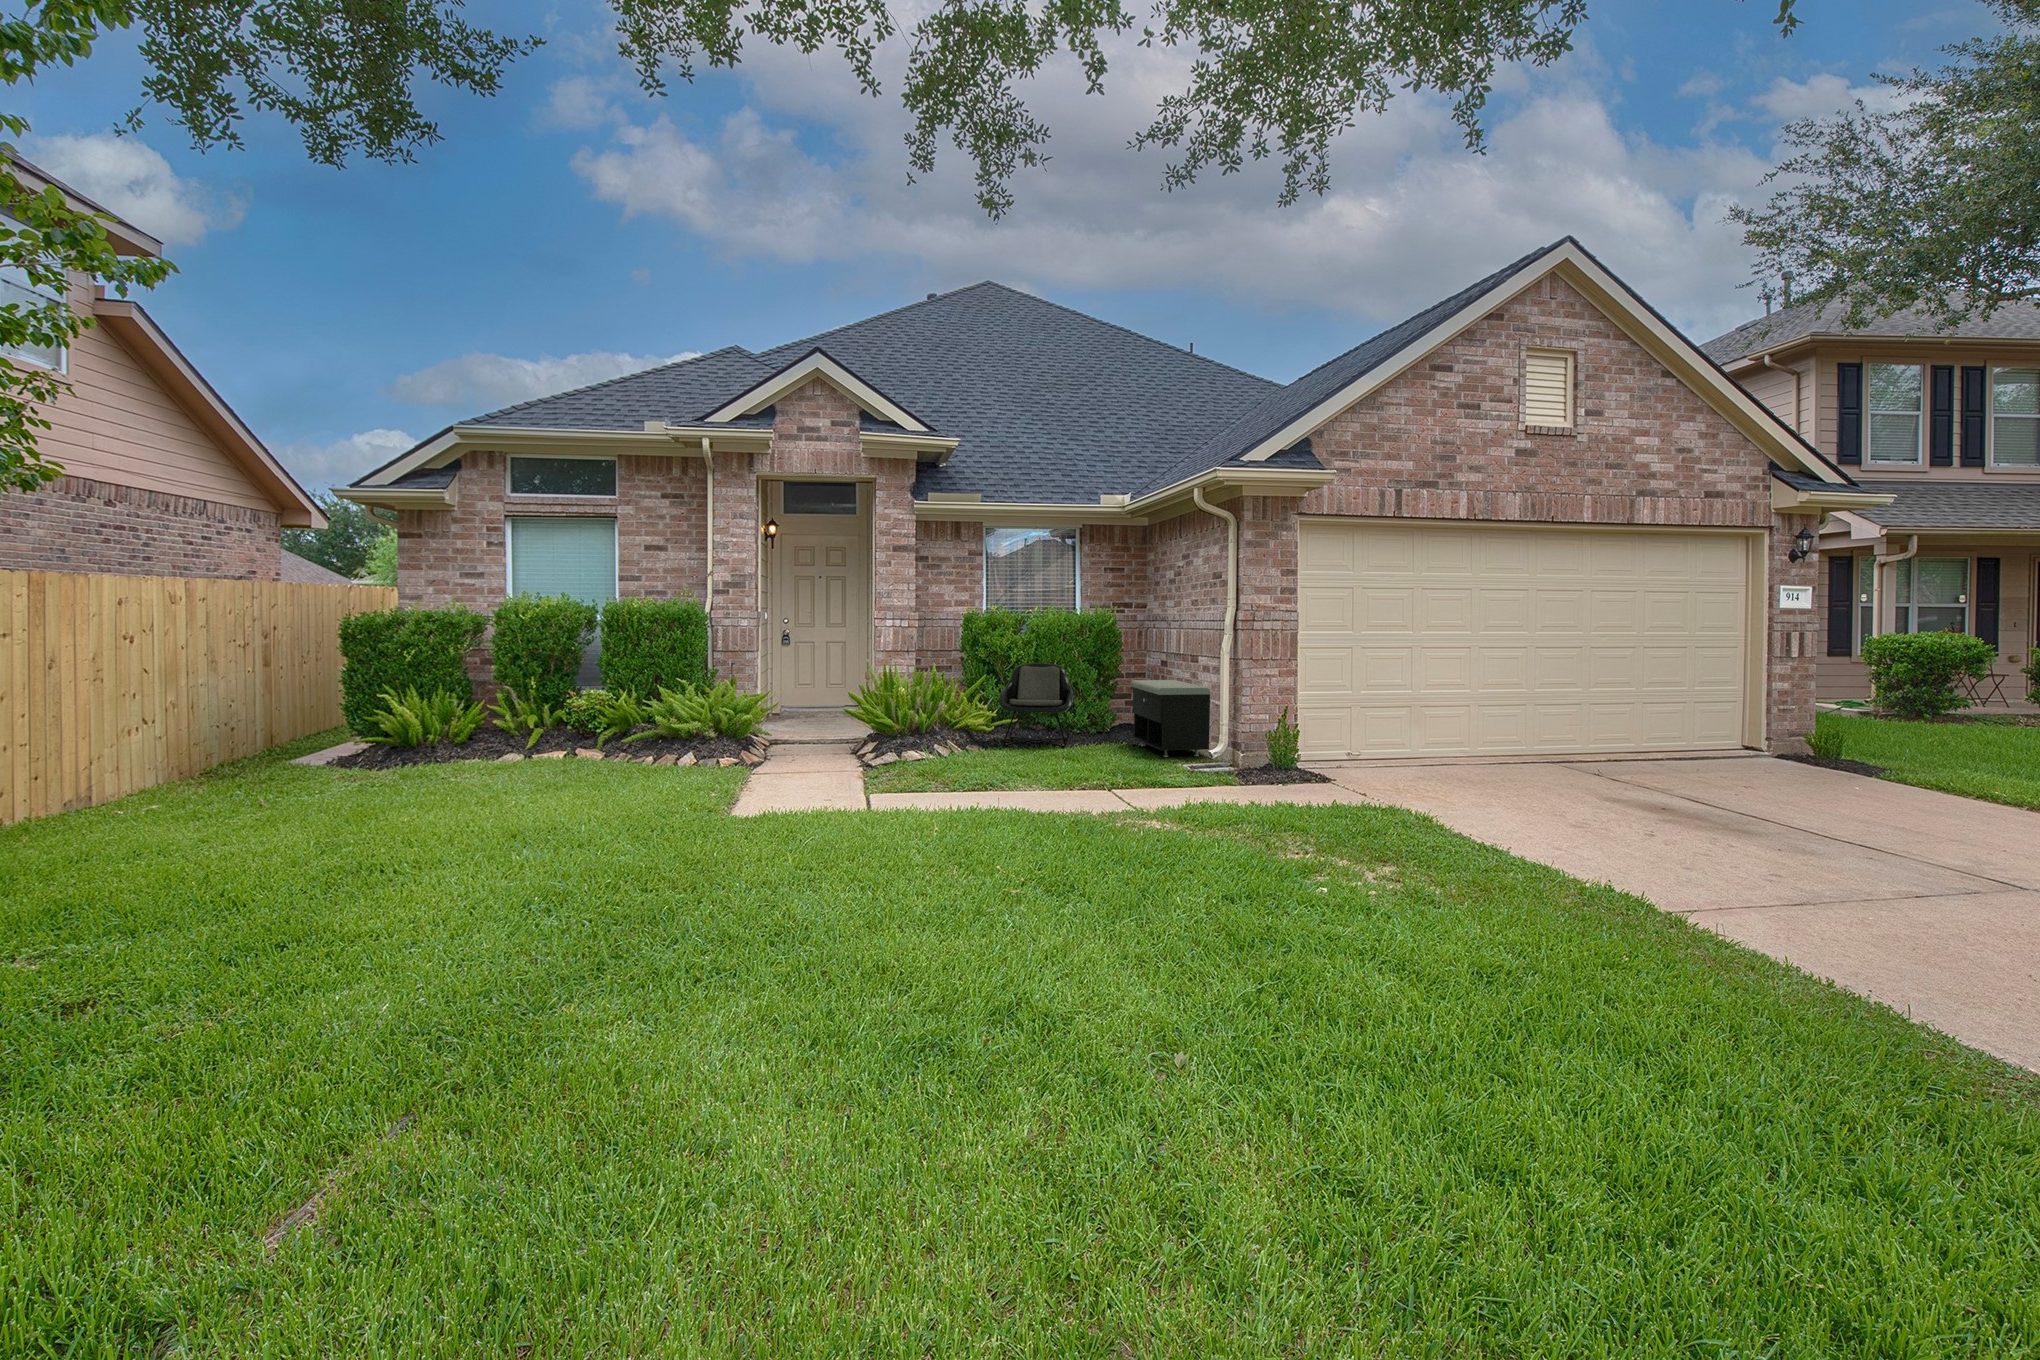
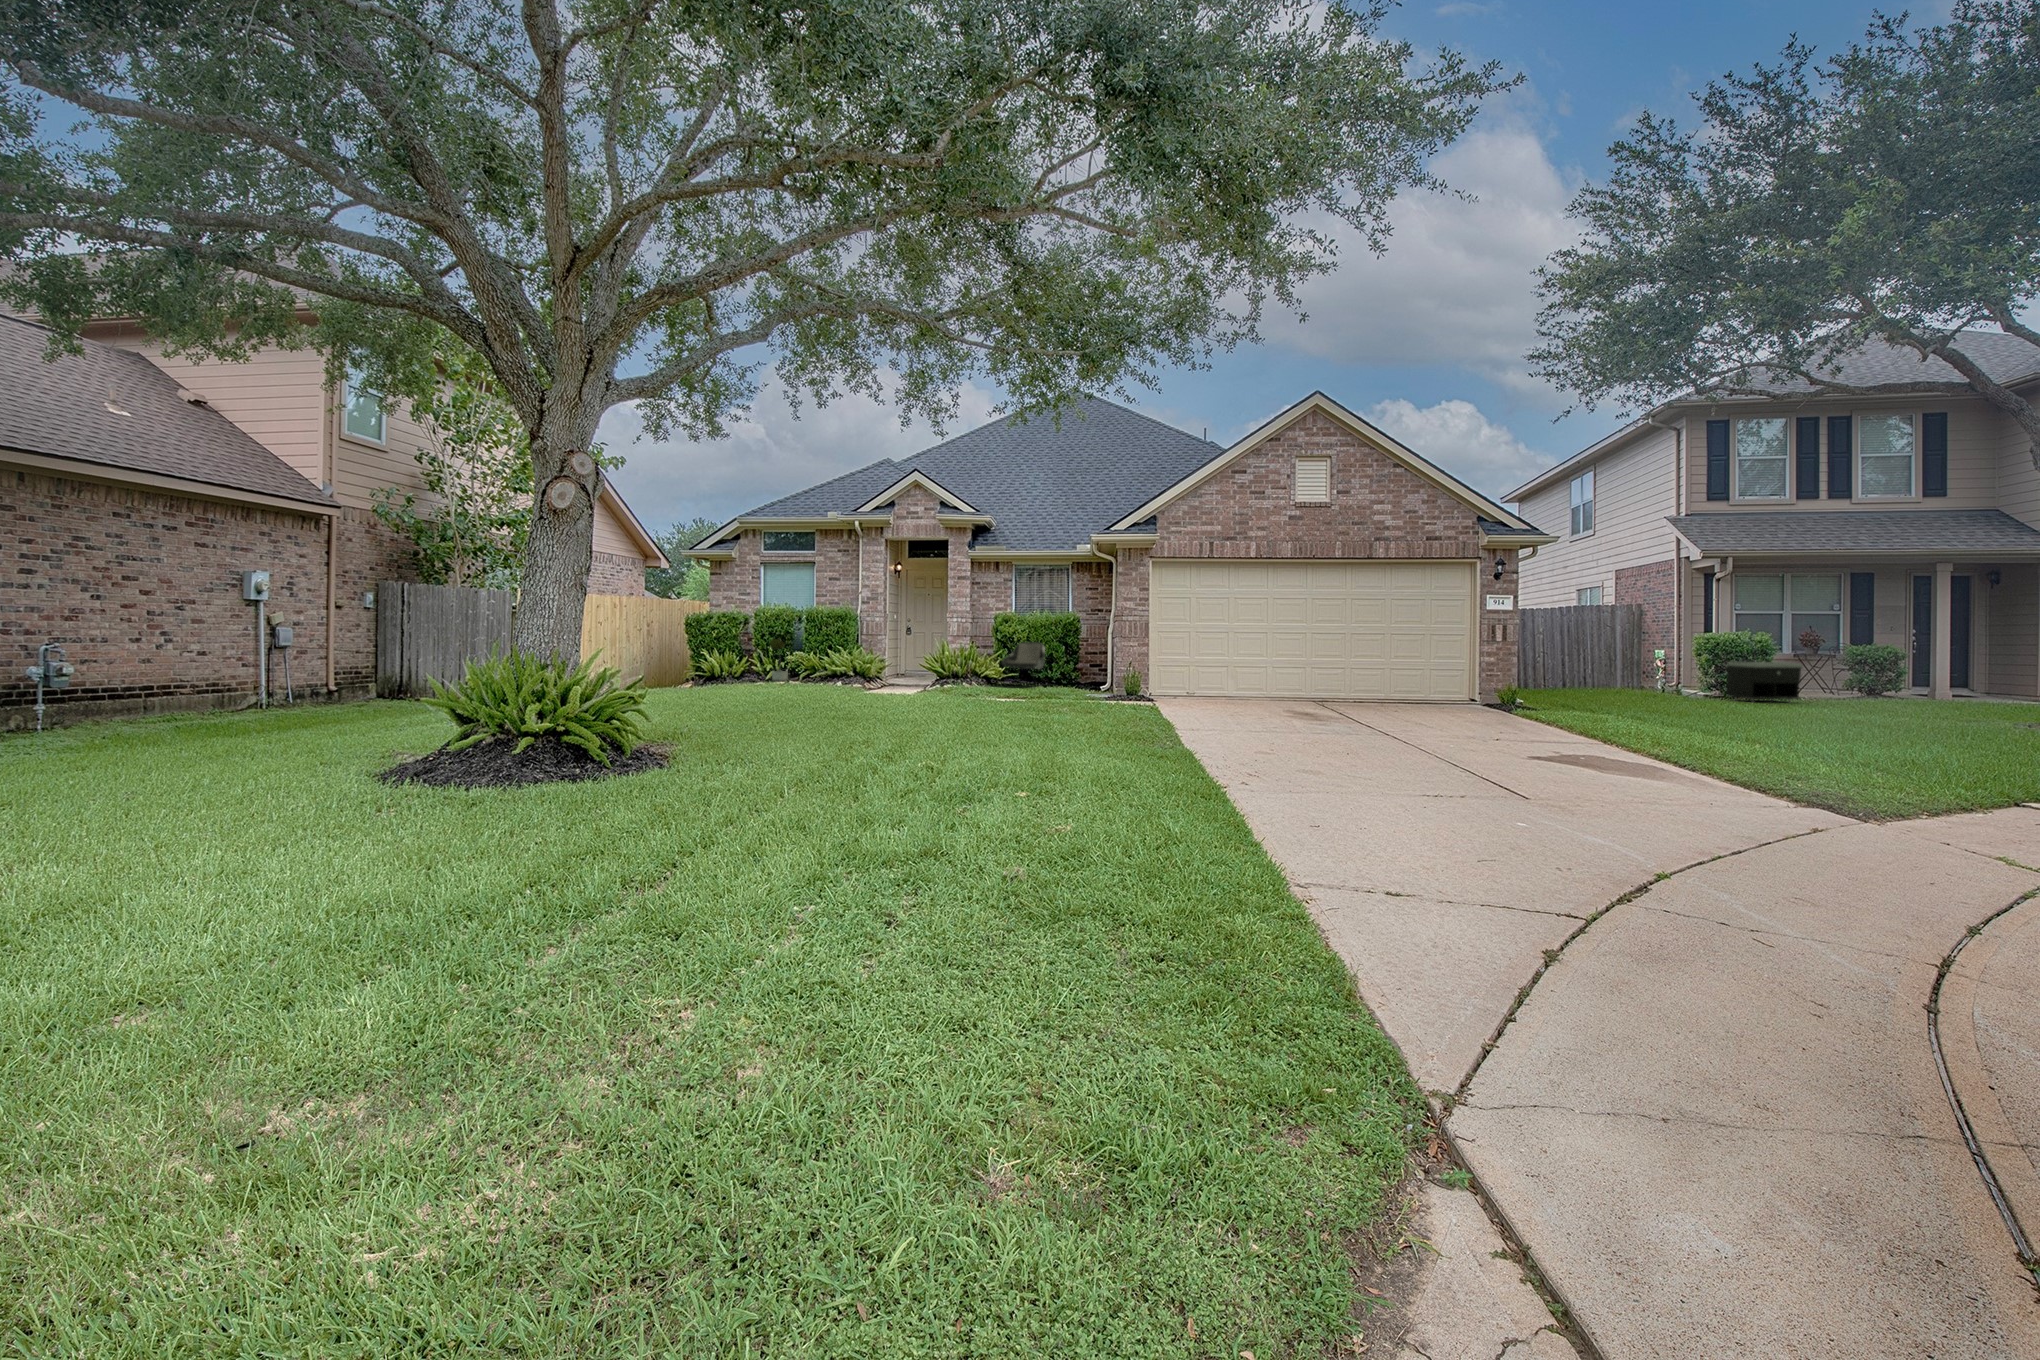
potted tree: none [528,664,570,750] -> present [769,639,788,680]
storage bench: present [1131,680,1210,757] -> present [1726,662,1802,701]

